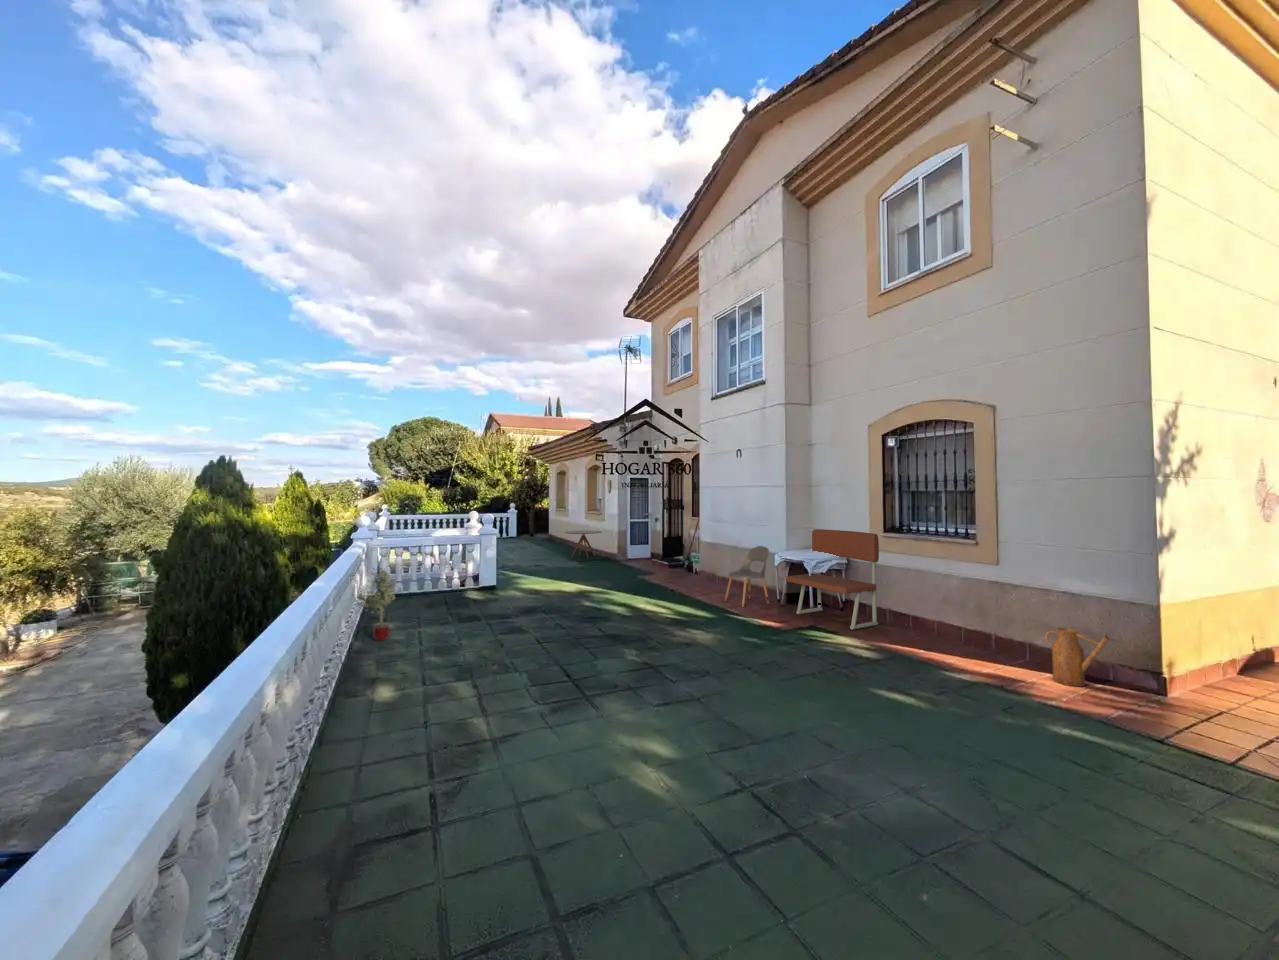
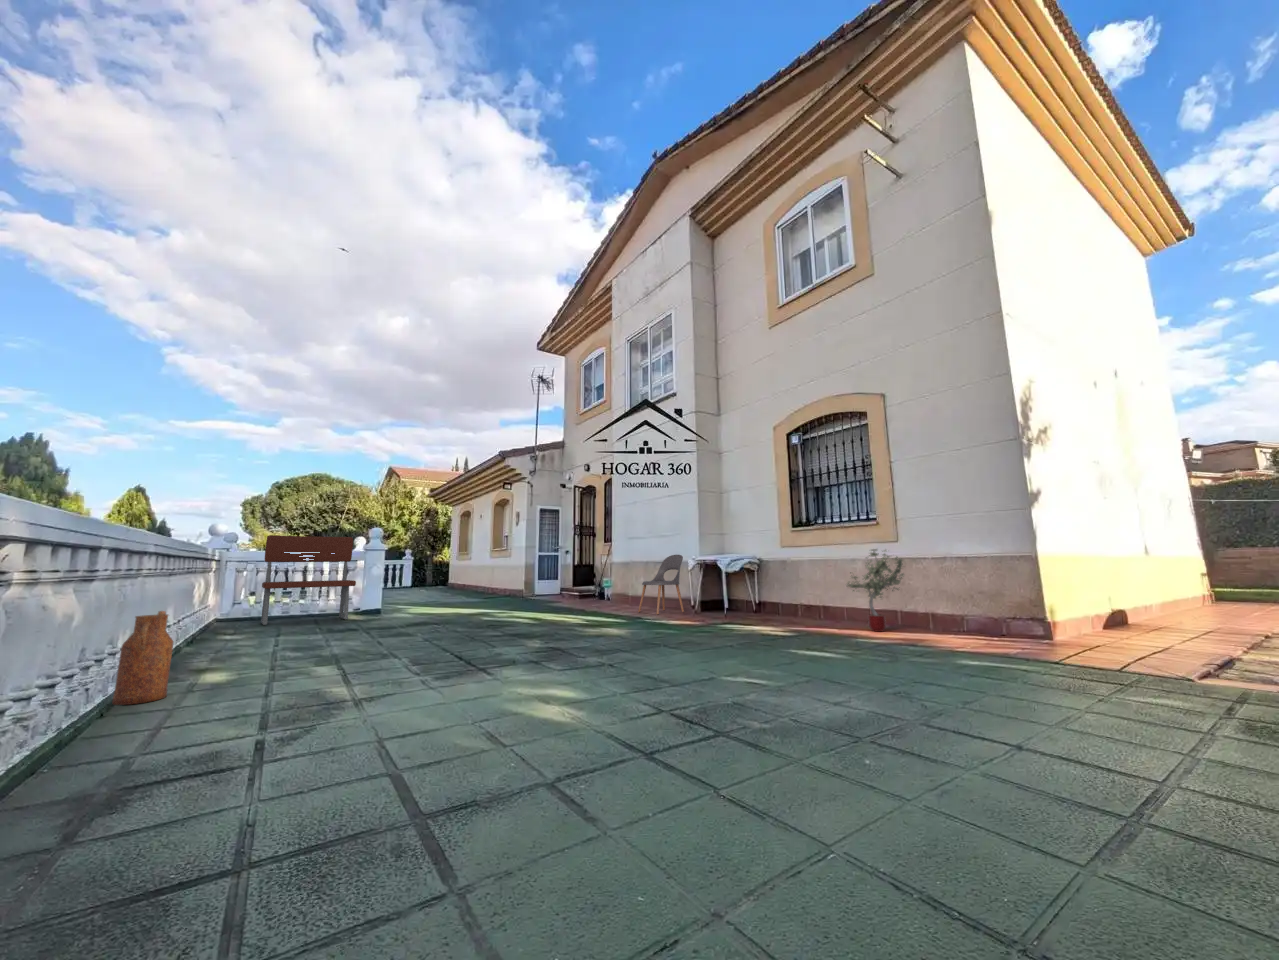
bench: present [786,529,879,630] -> present [261,535,356,625]
round table: present [565,530,602,558] -> none [466,567,508,596]
potted tree: present [357,568,396,641] -> present [847,549,904,632]
watering can: present [1045,628,1109,687] -> present [112,611,173,705]

